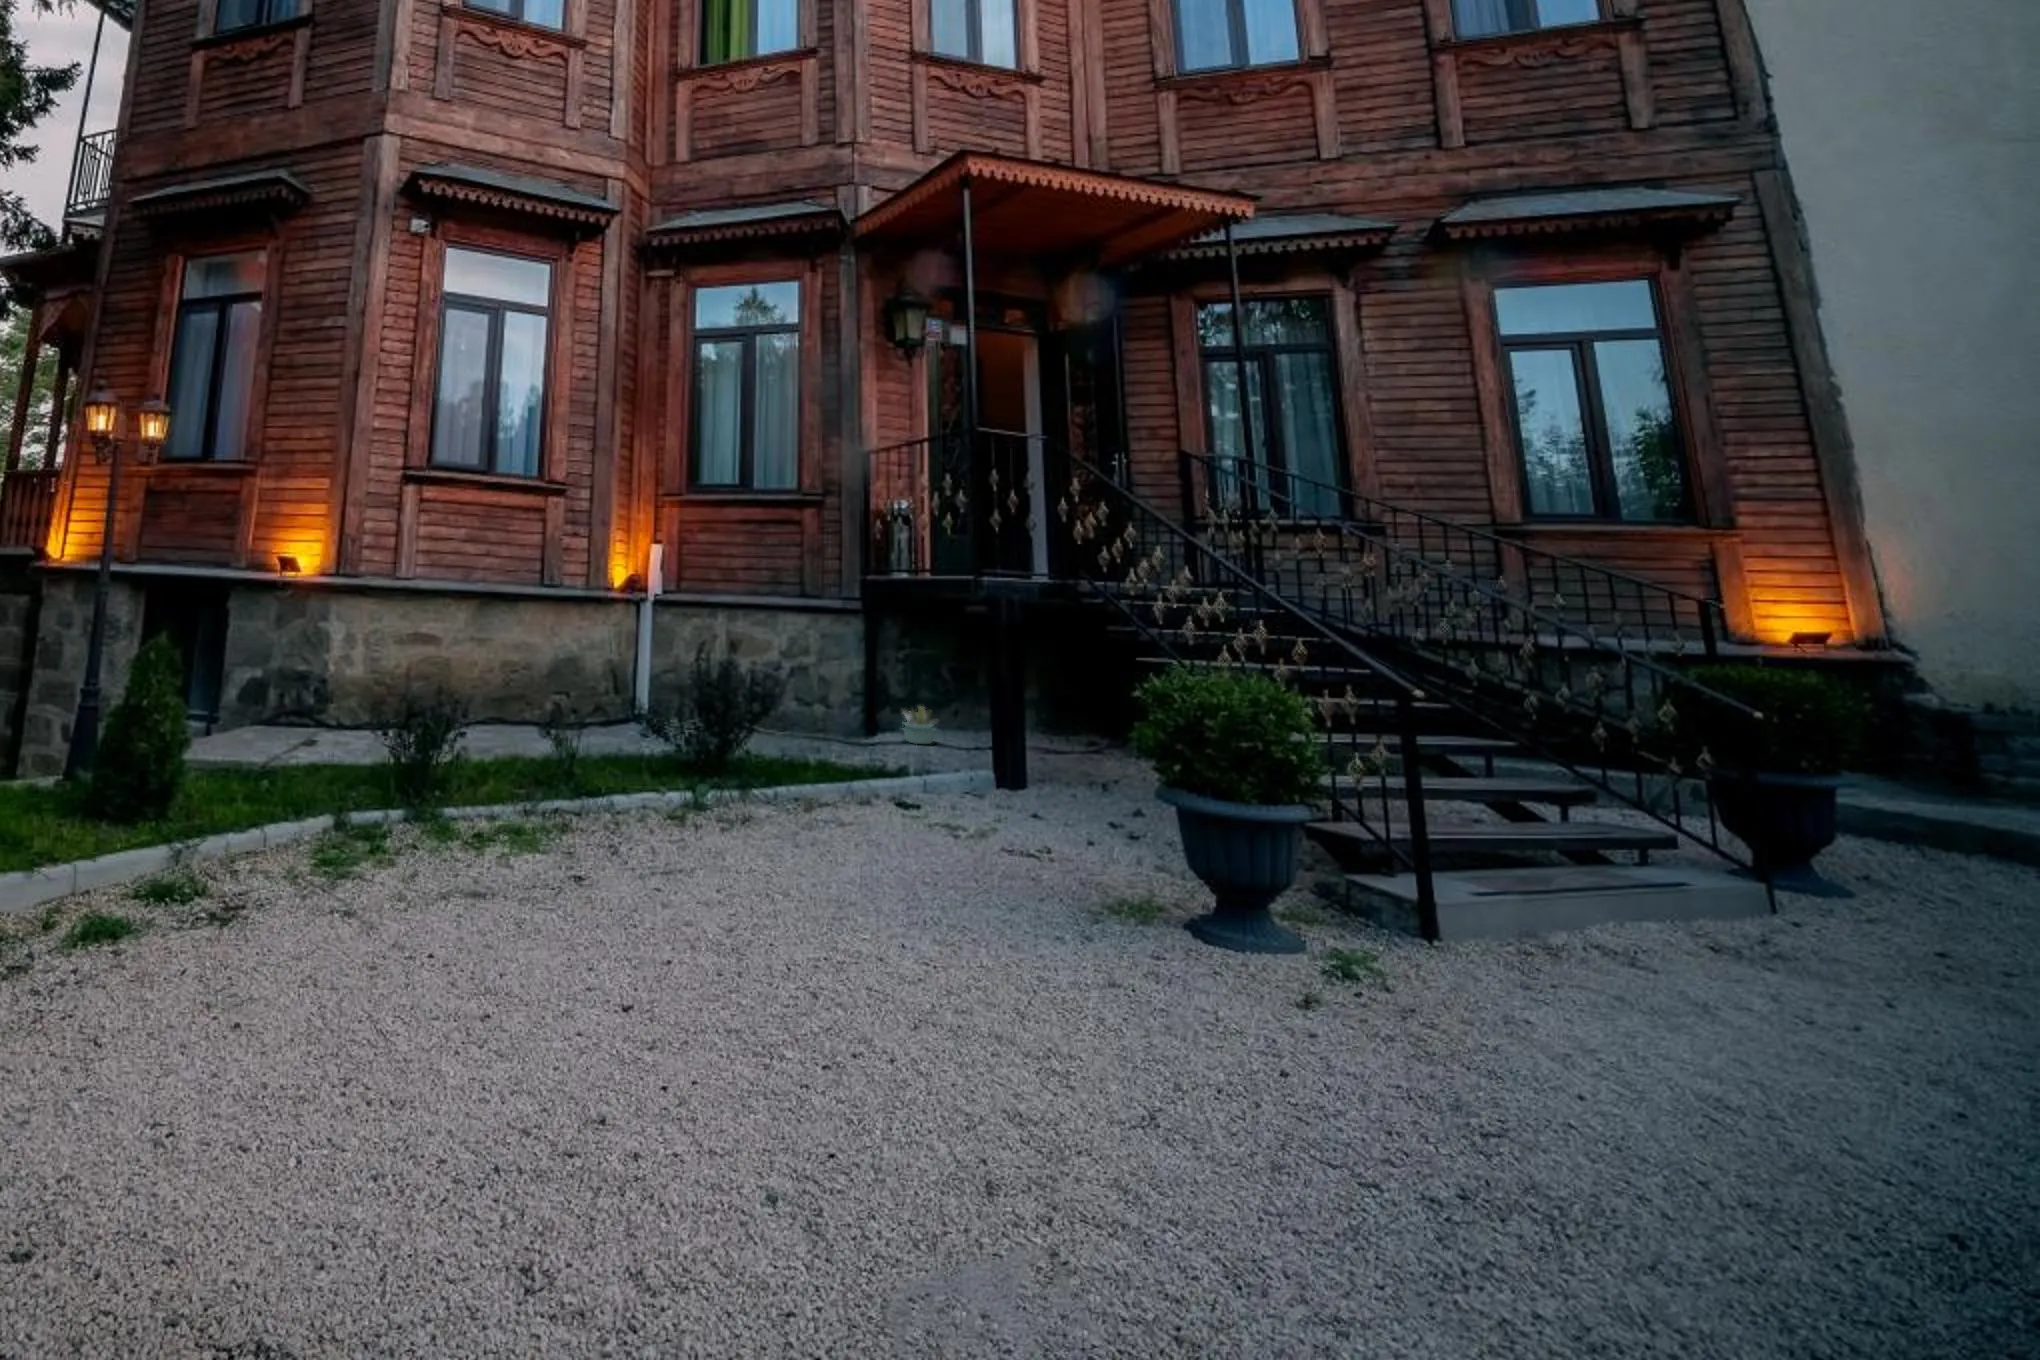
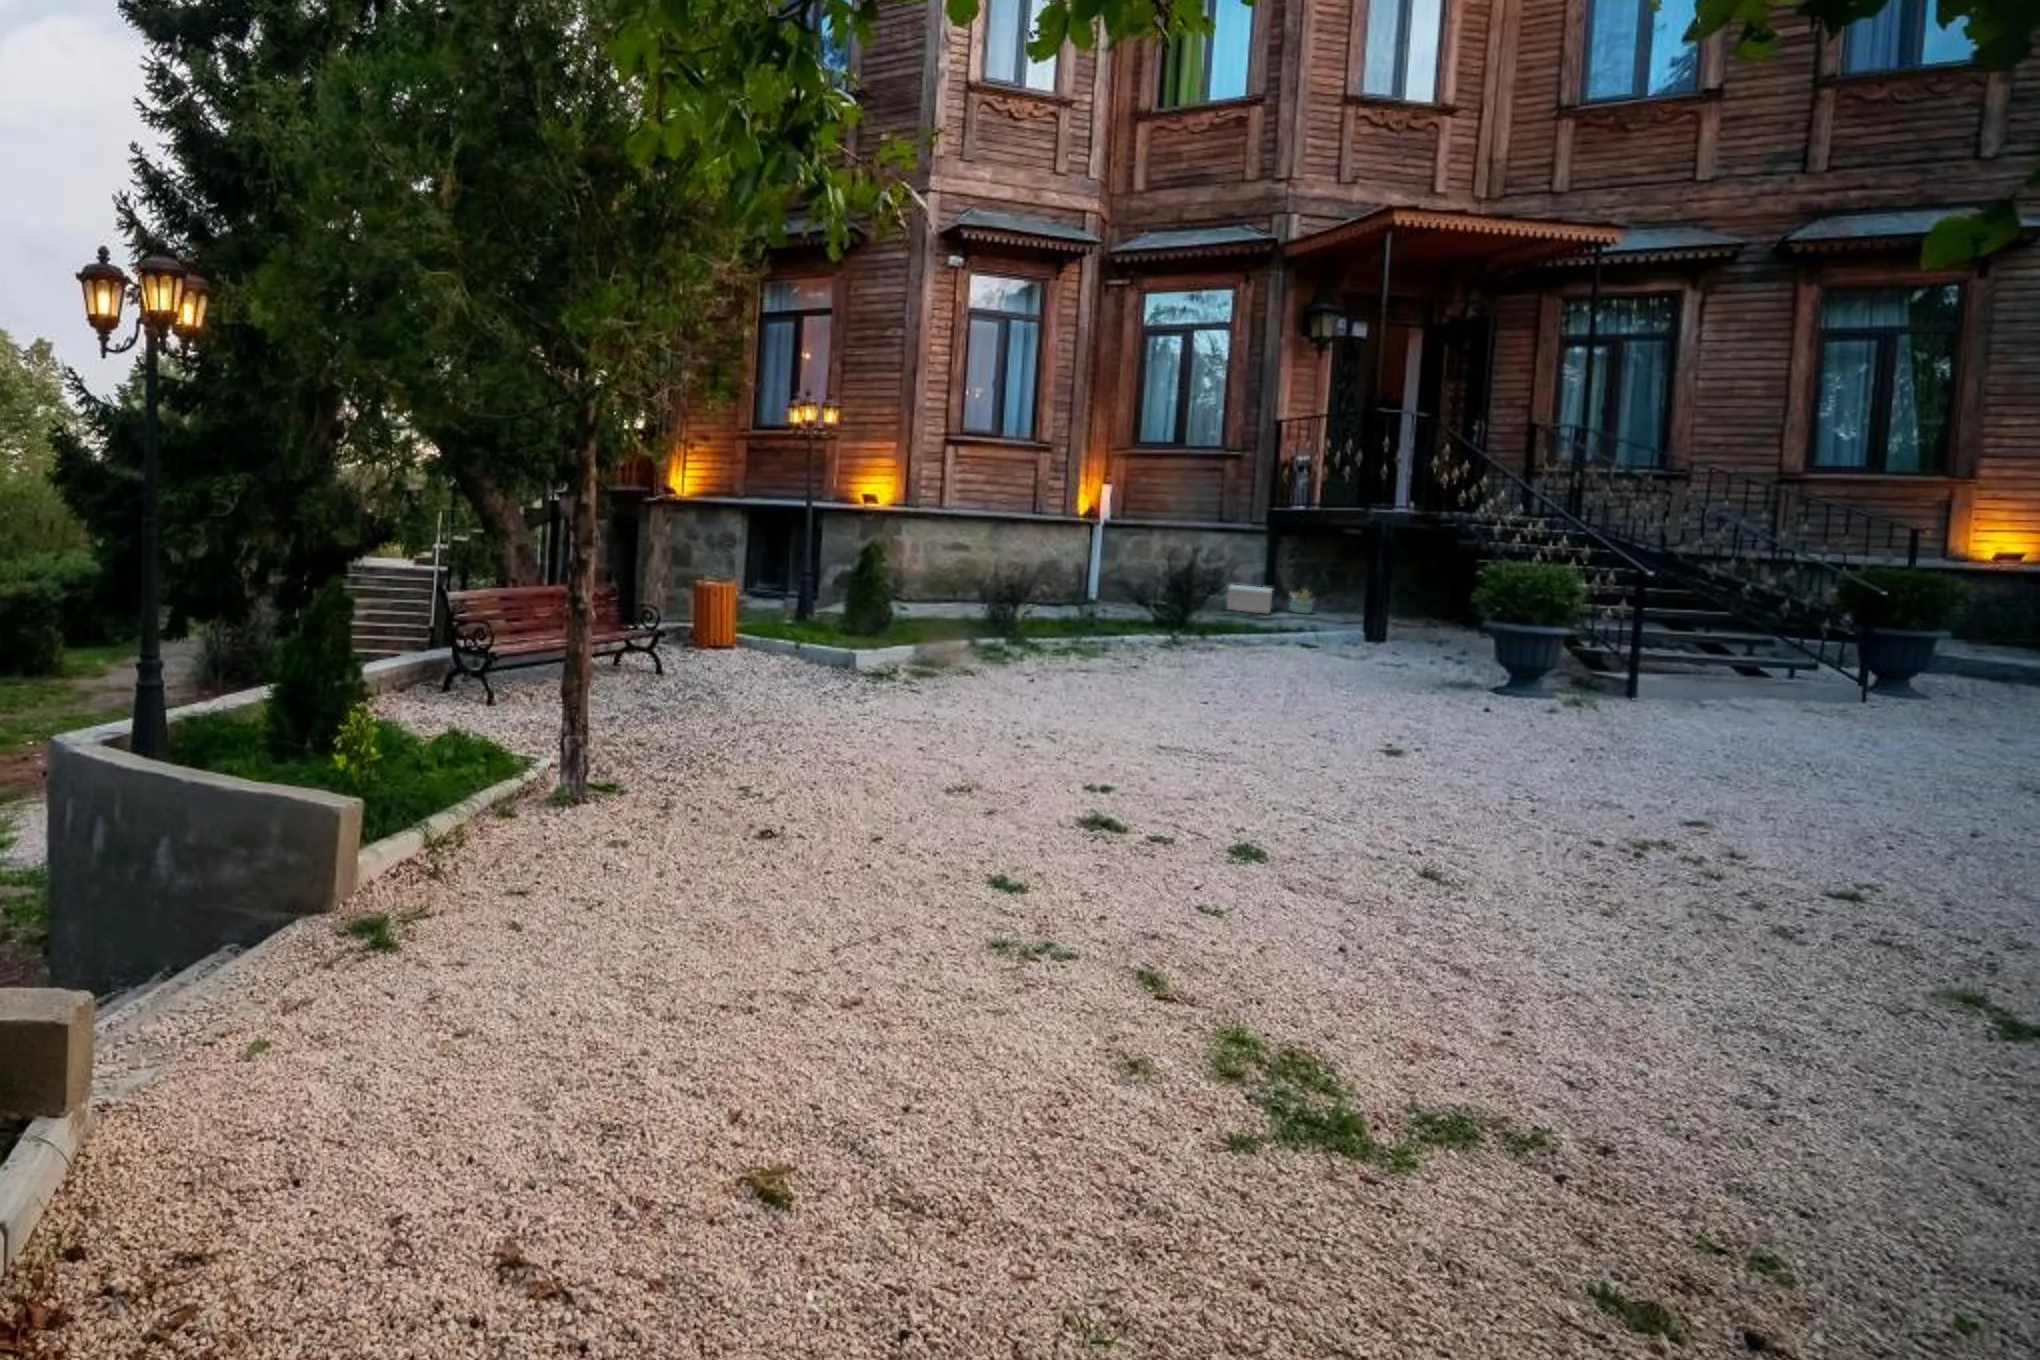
storage box: none [814,701,879,746] -> present [1227,585,1272,614]

